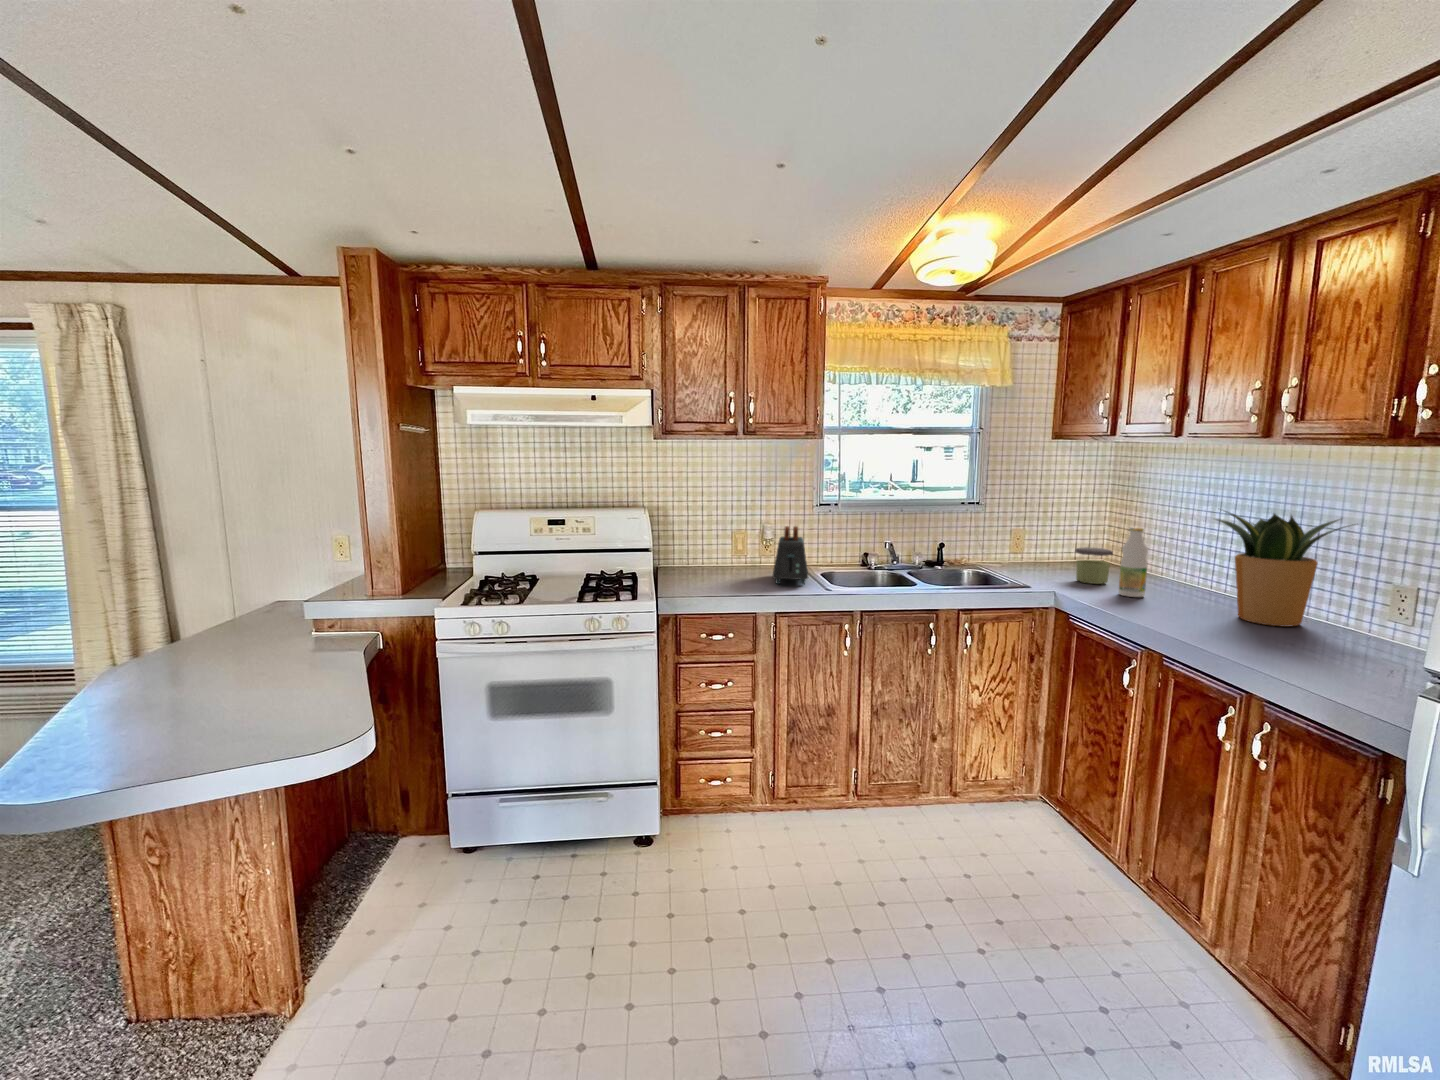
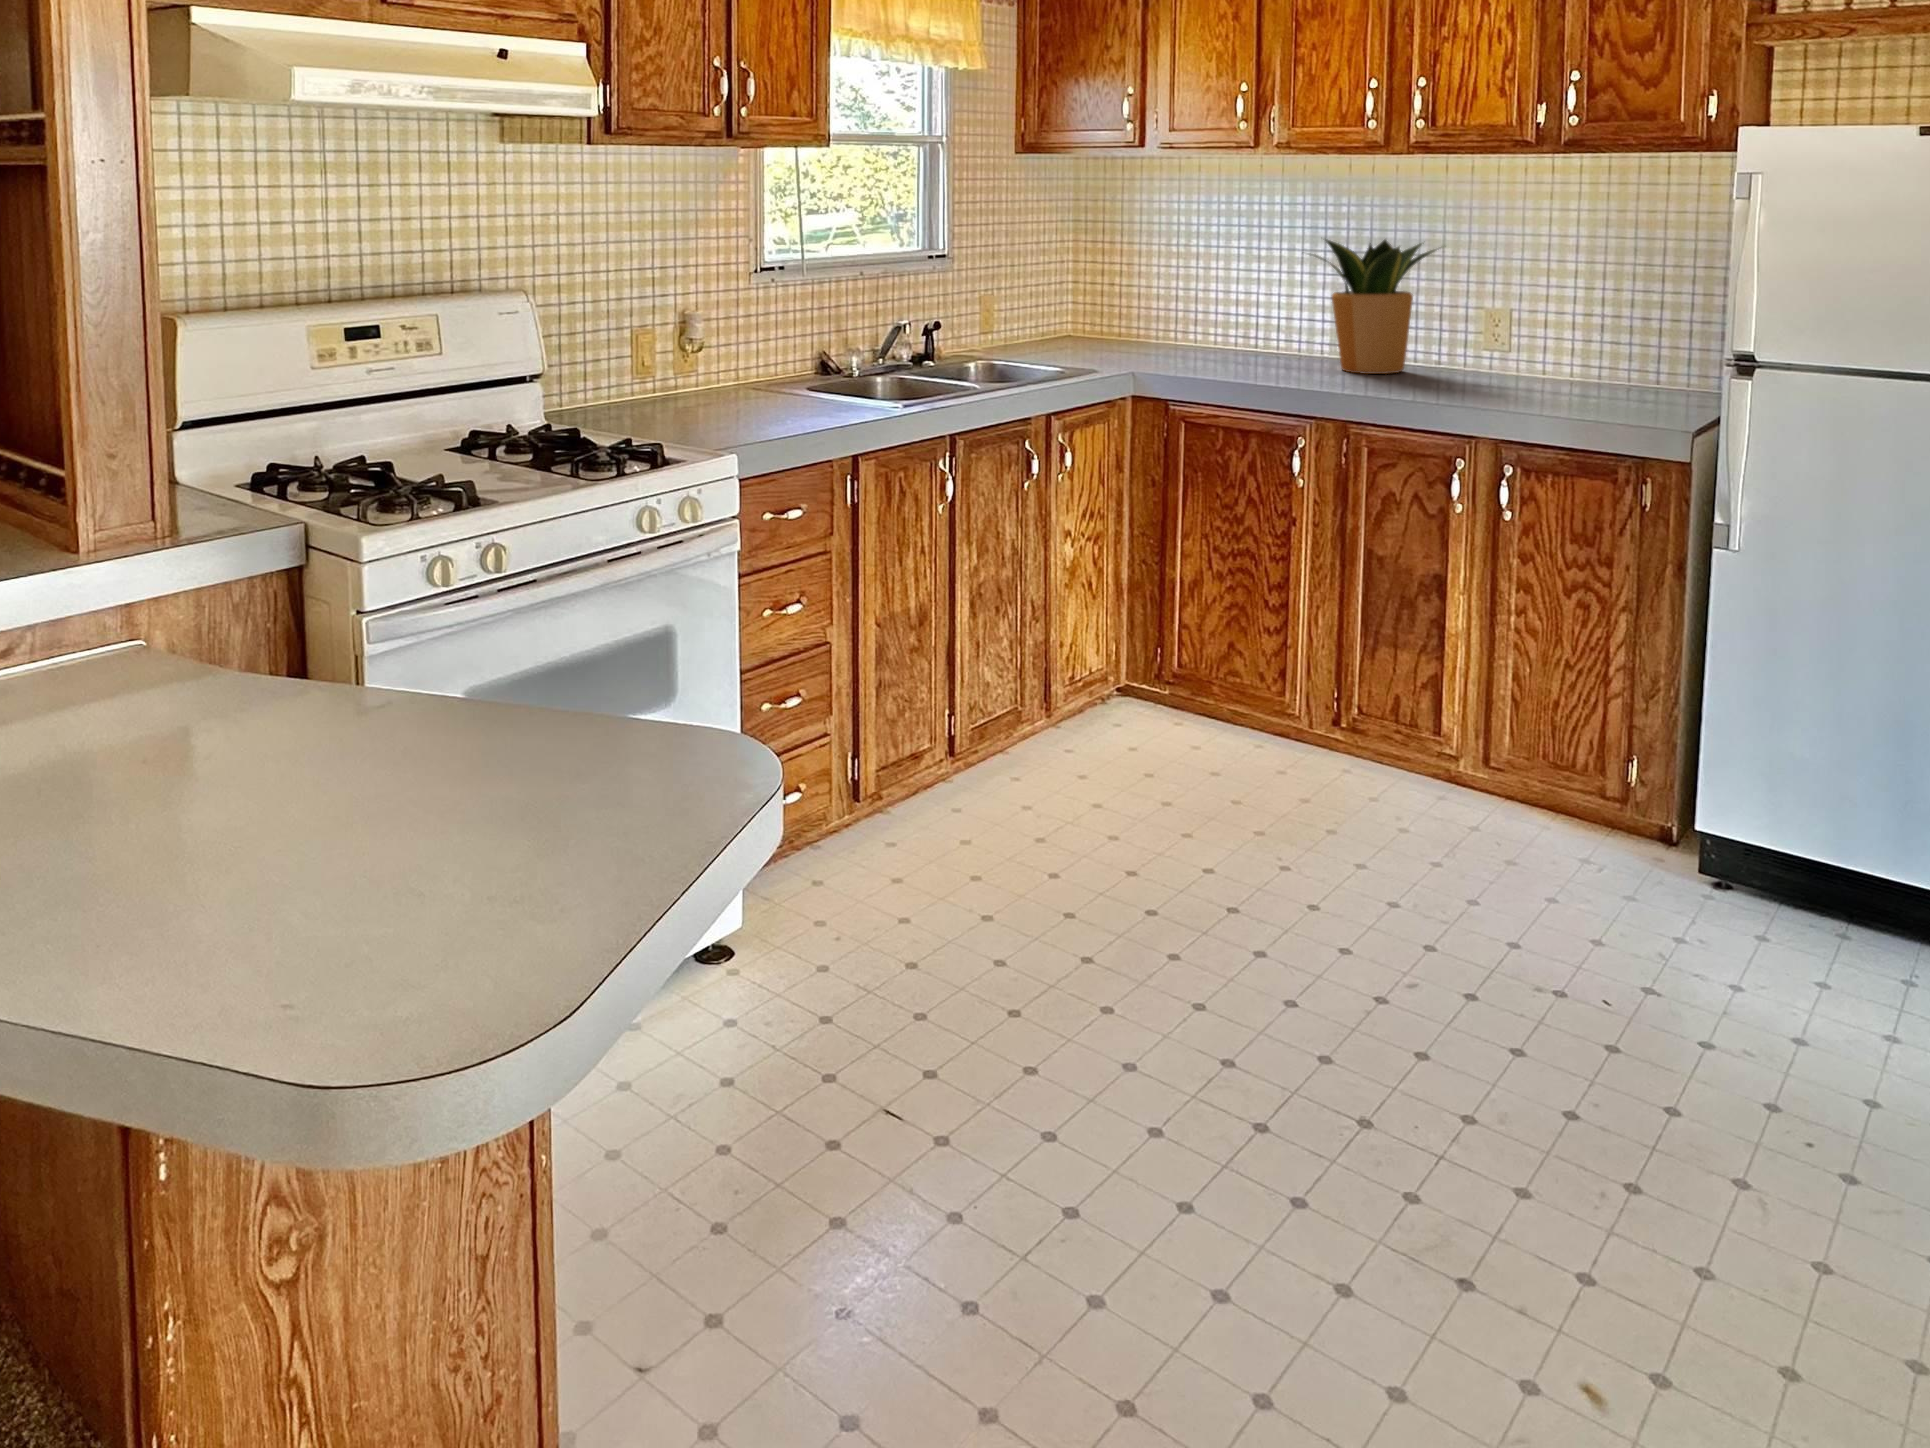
toaster: present [773,526,808,585] -> none [769,306,877,413]
bottle: present [1119,528,1148,597] -> none [1196,273,1228,367]
jar: present [1075,547,1113,584] -> none [1114,310,1160,360]

